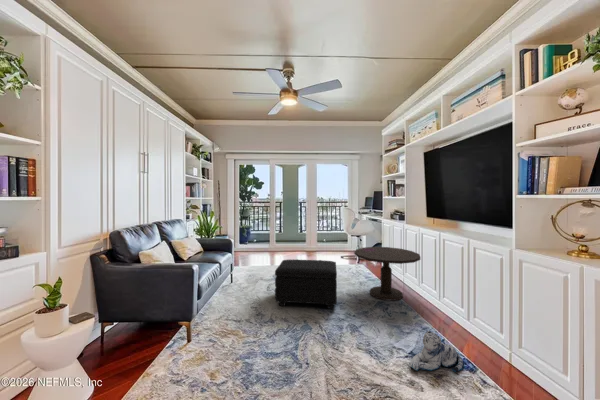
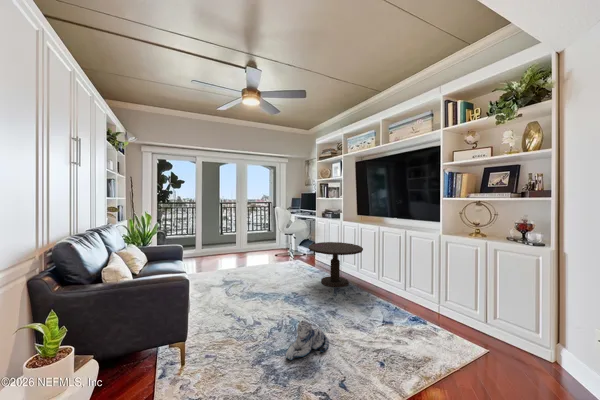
footstool: present [275,259,337,309] -> none [244,258,307,308]
plush toy: present [410,331,463,372] -> present [286,321,329,360]

